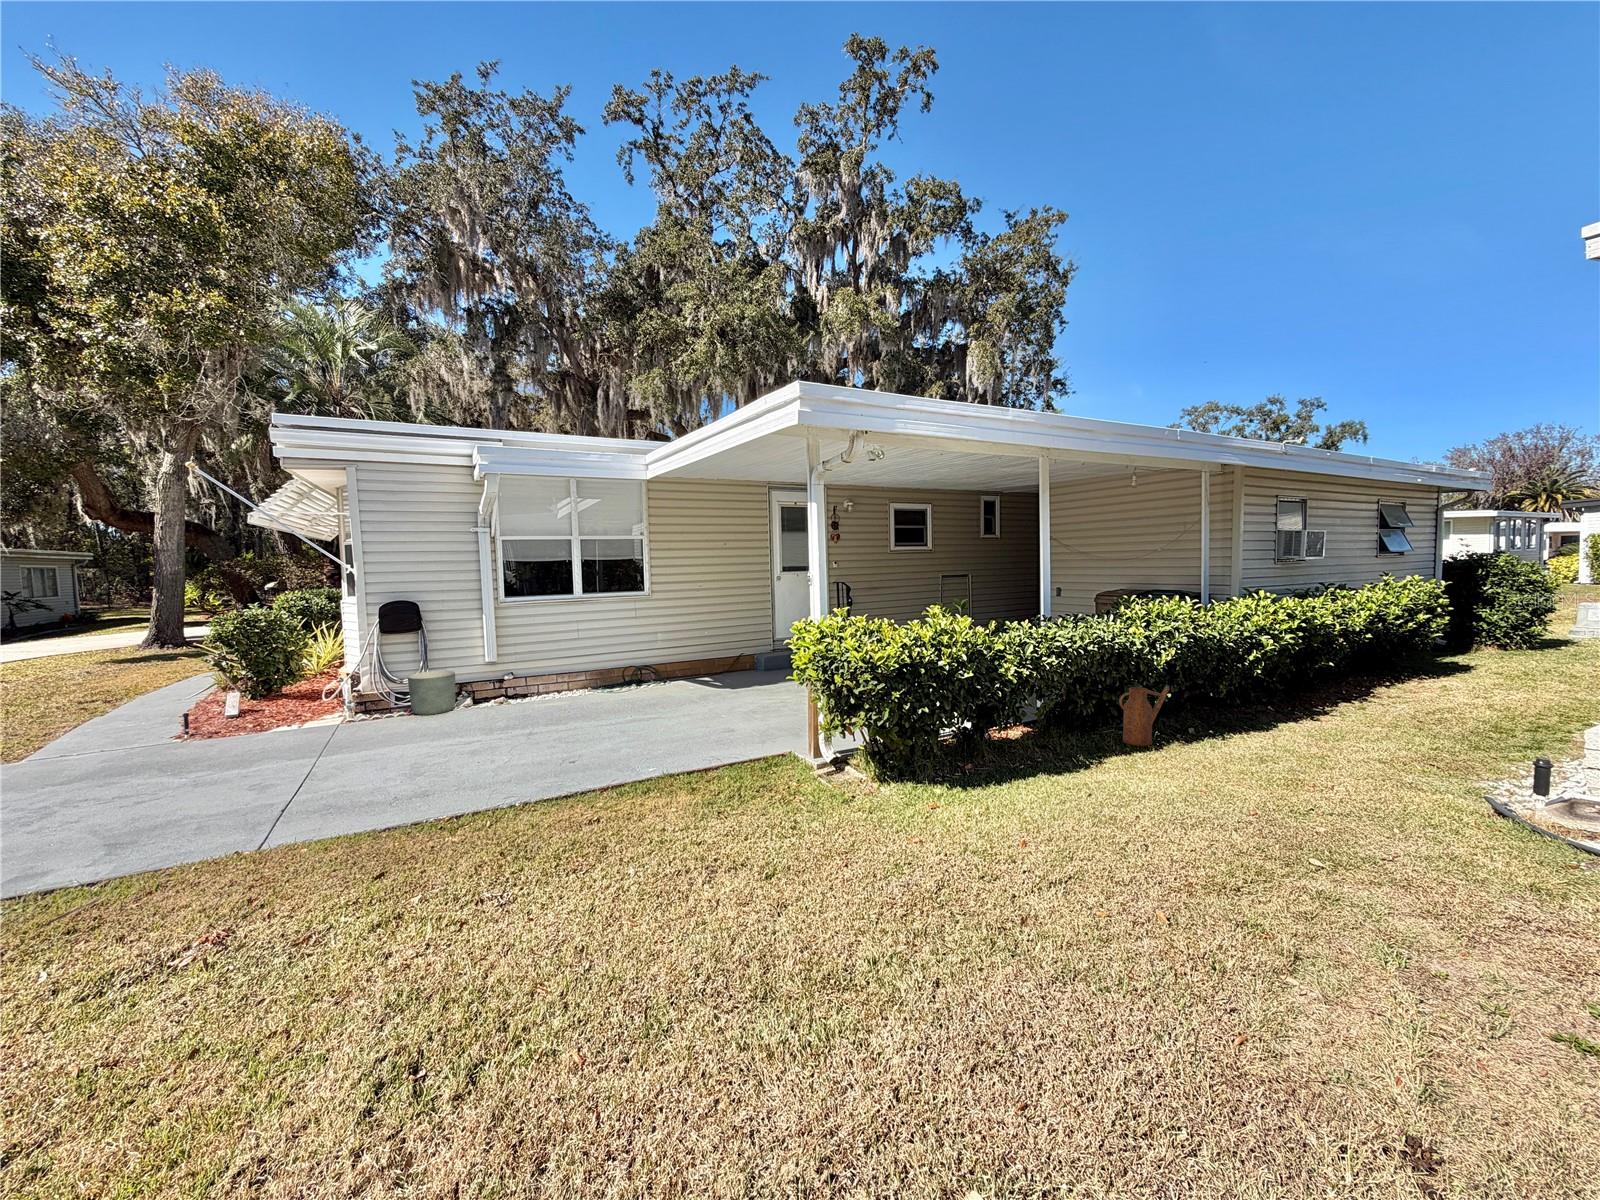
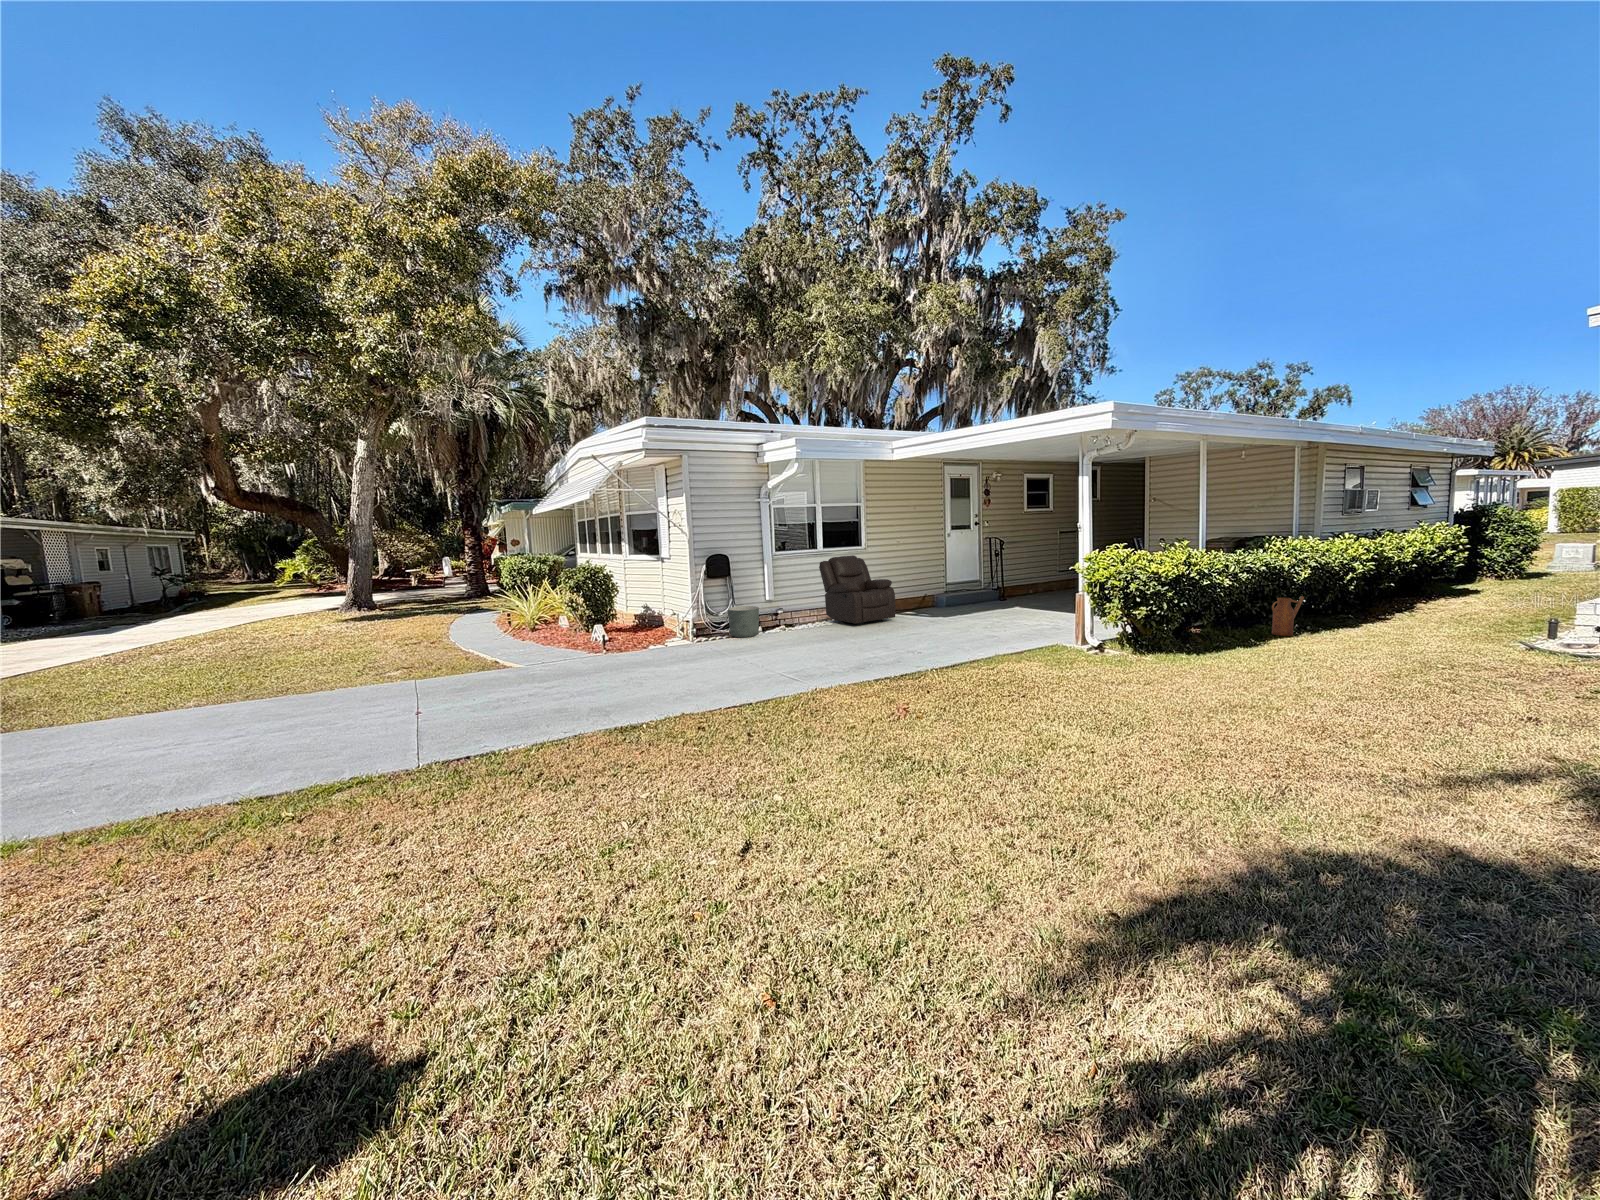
chair: none [570,604,664,699] -> present [819,555,896,625]

